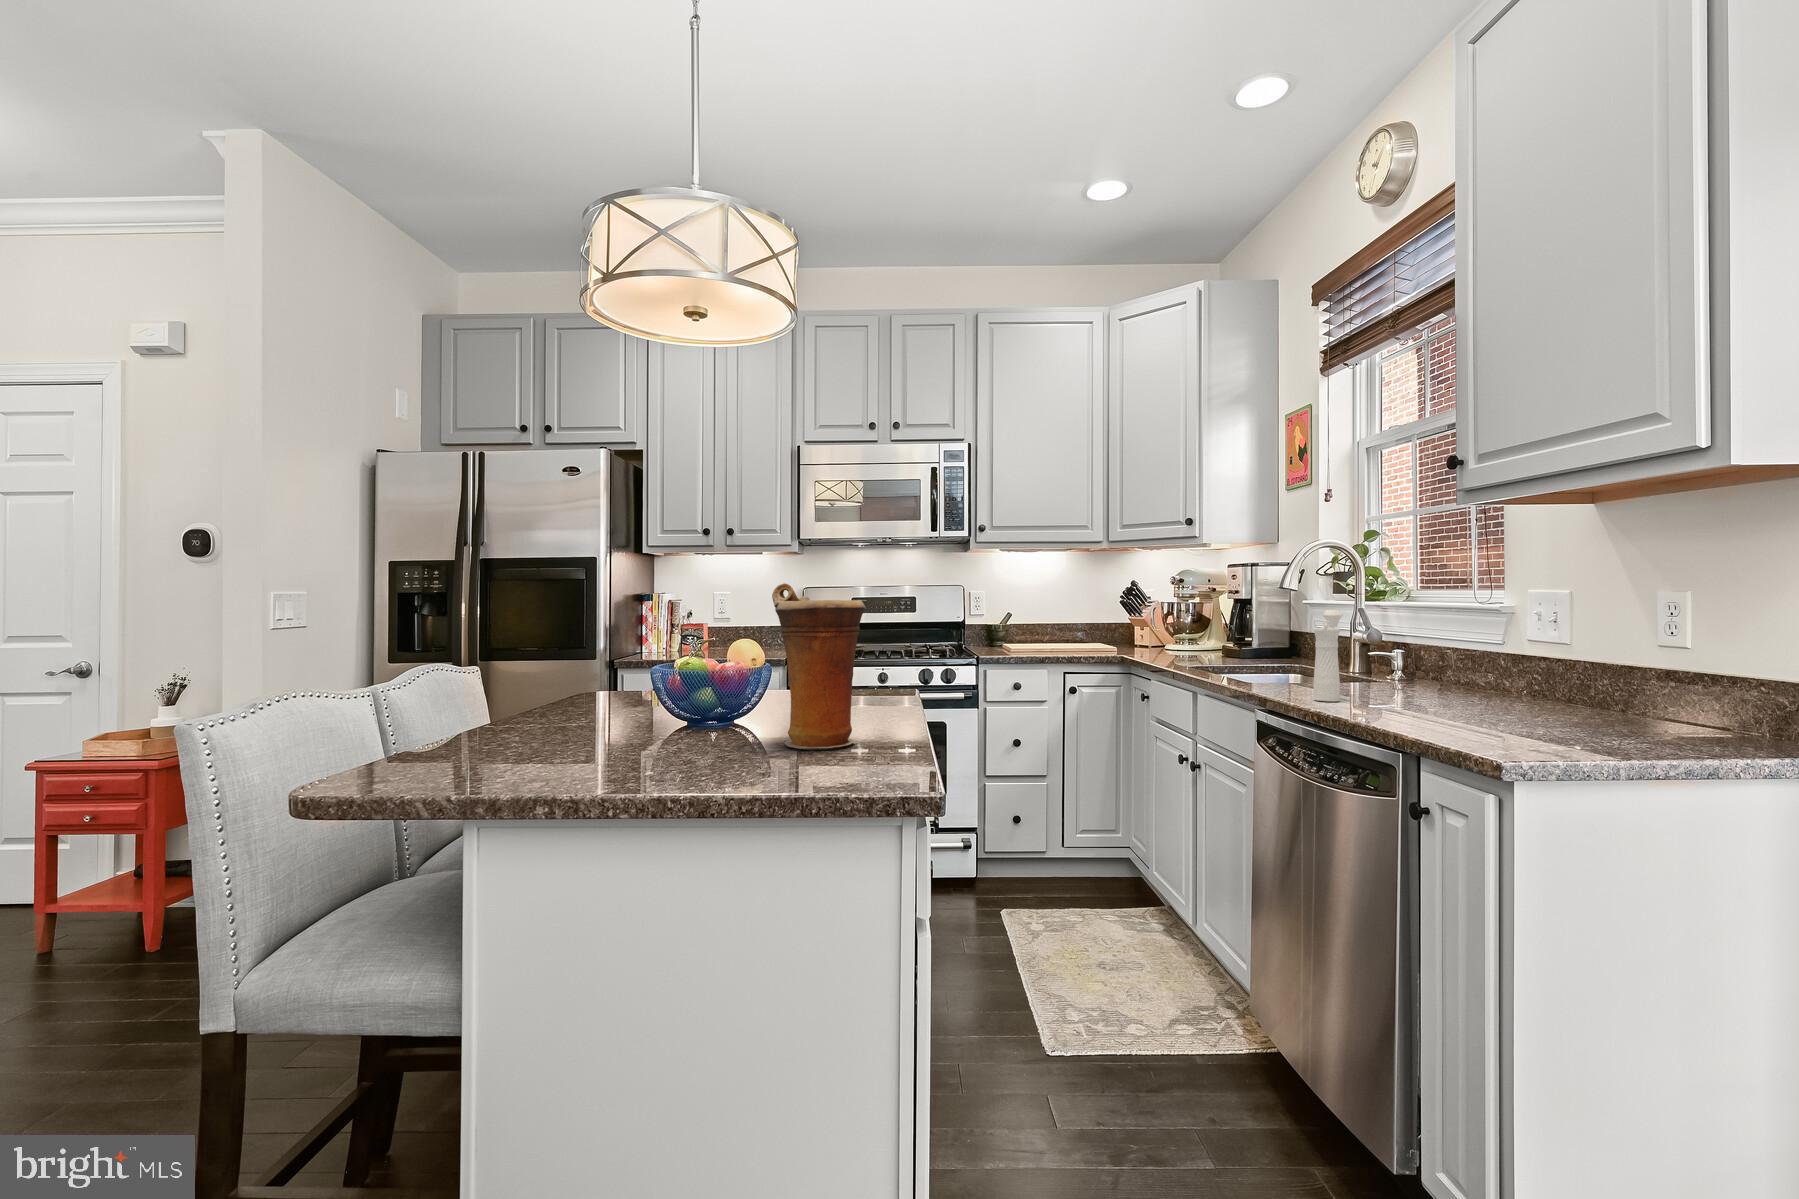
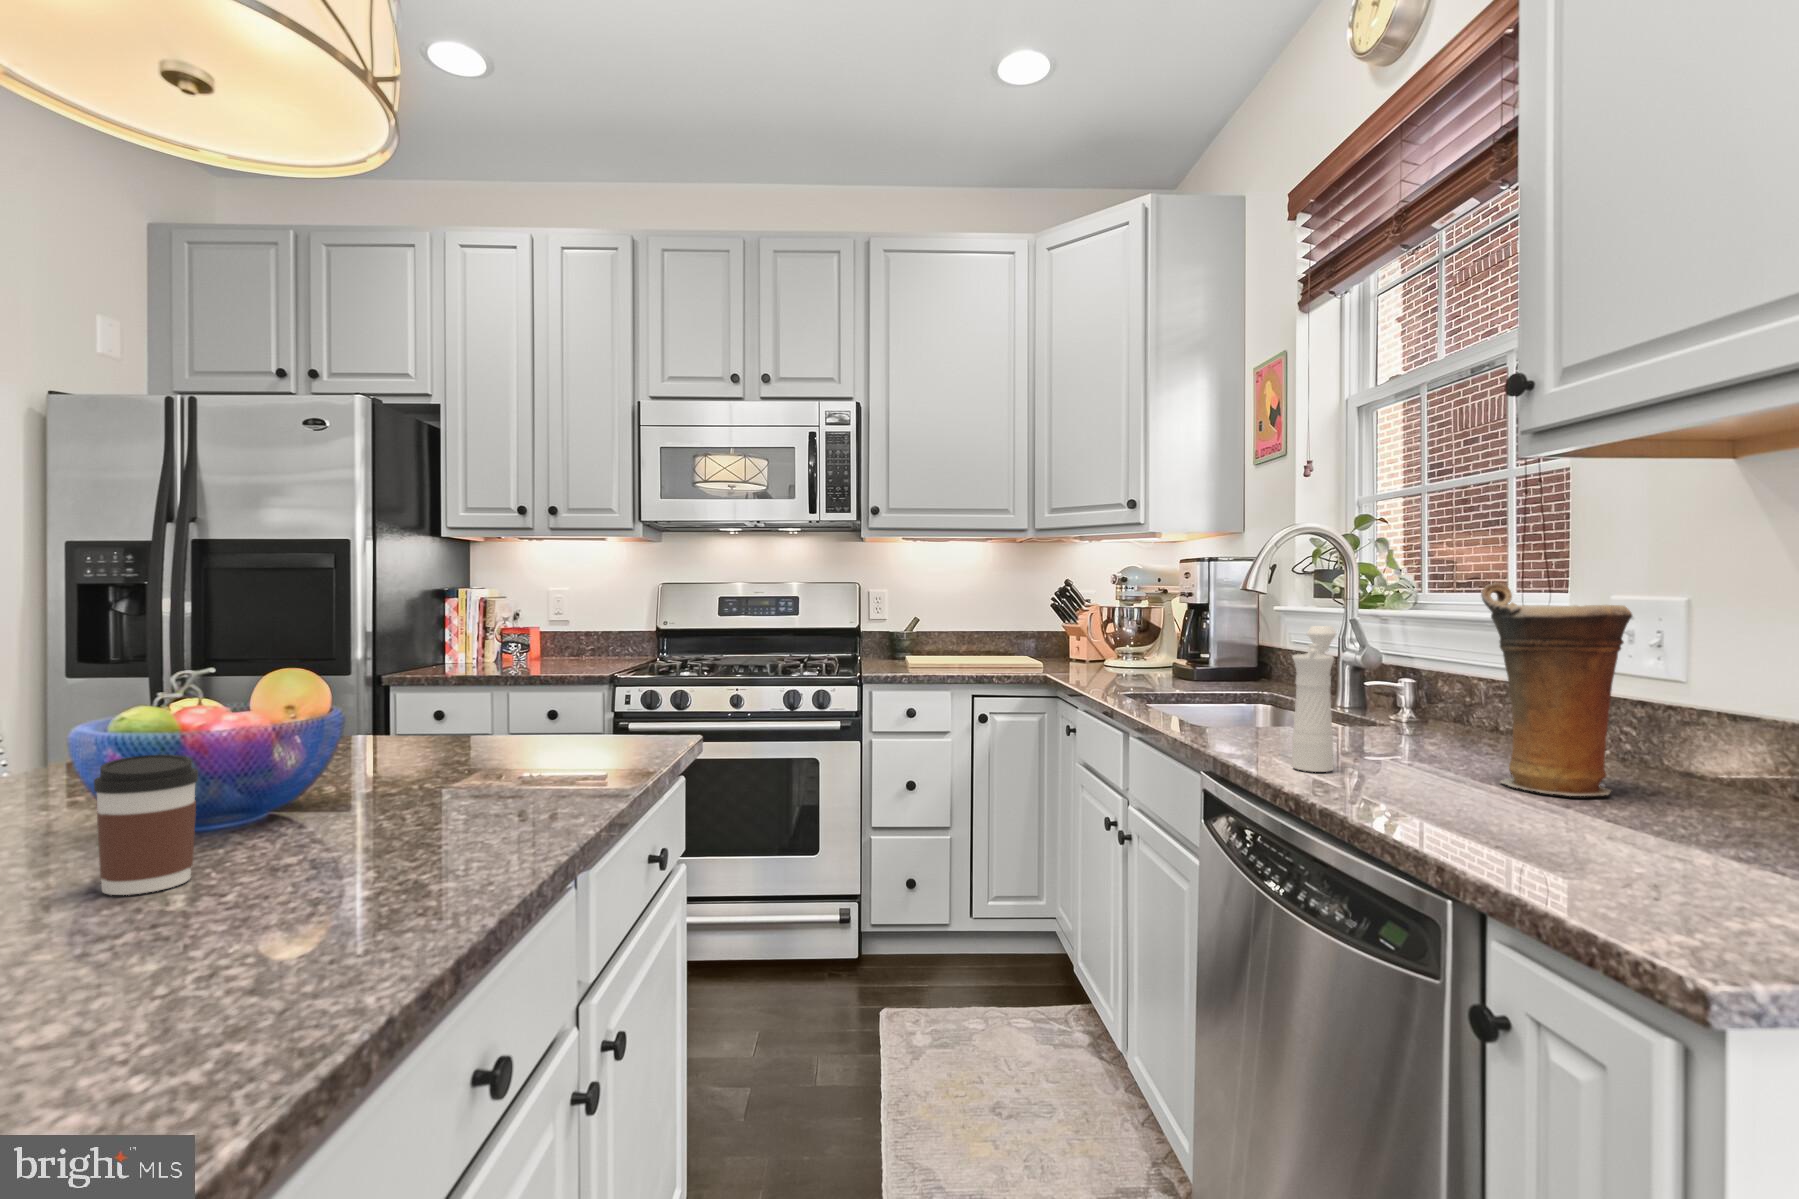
vase: present [772,583,866,748] -> present [1481,583,1632,796]
coffee cup: none [698,675,740,742] -> present [94,755,198,895]

